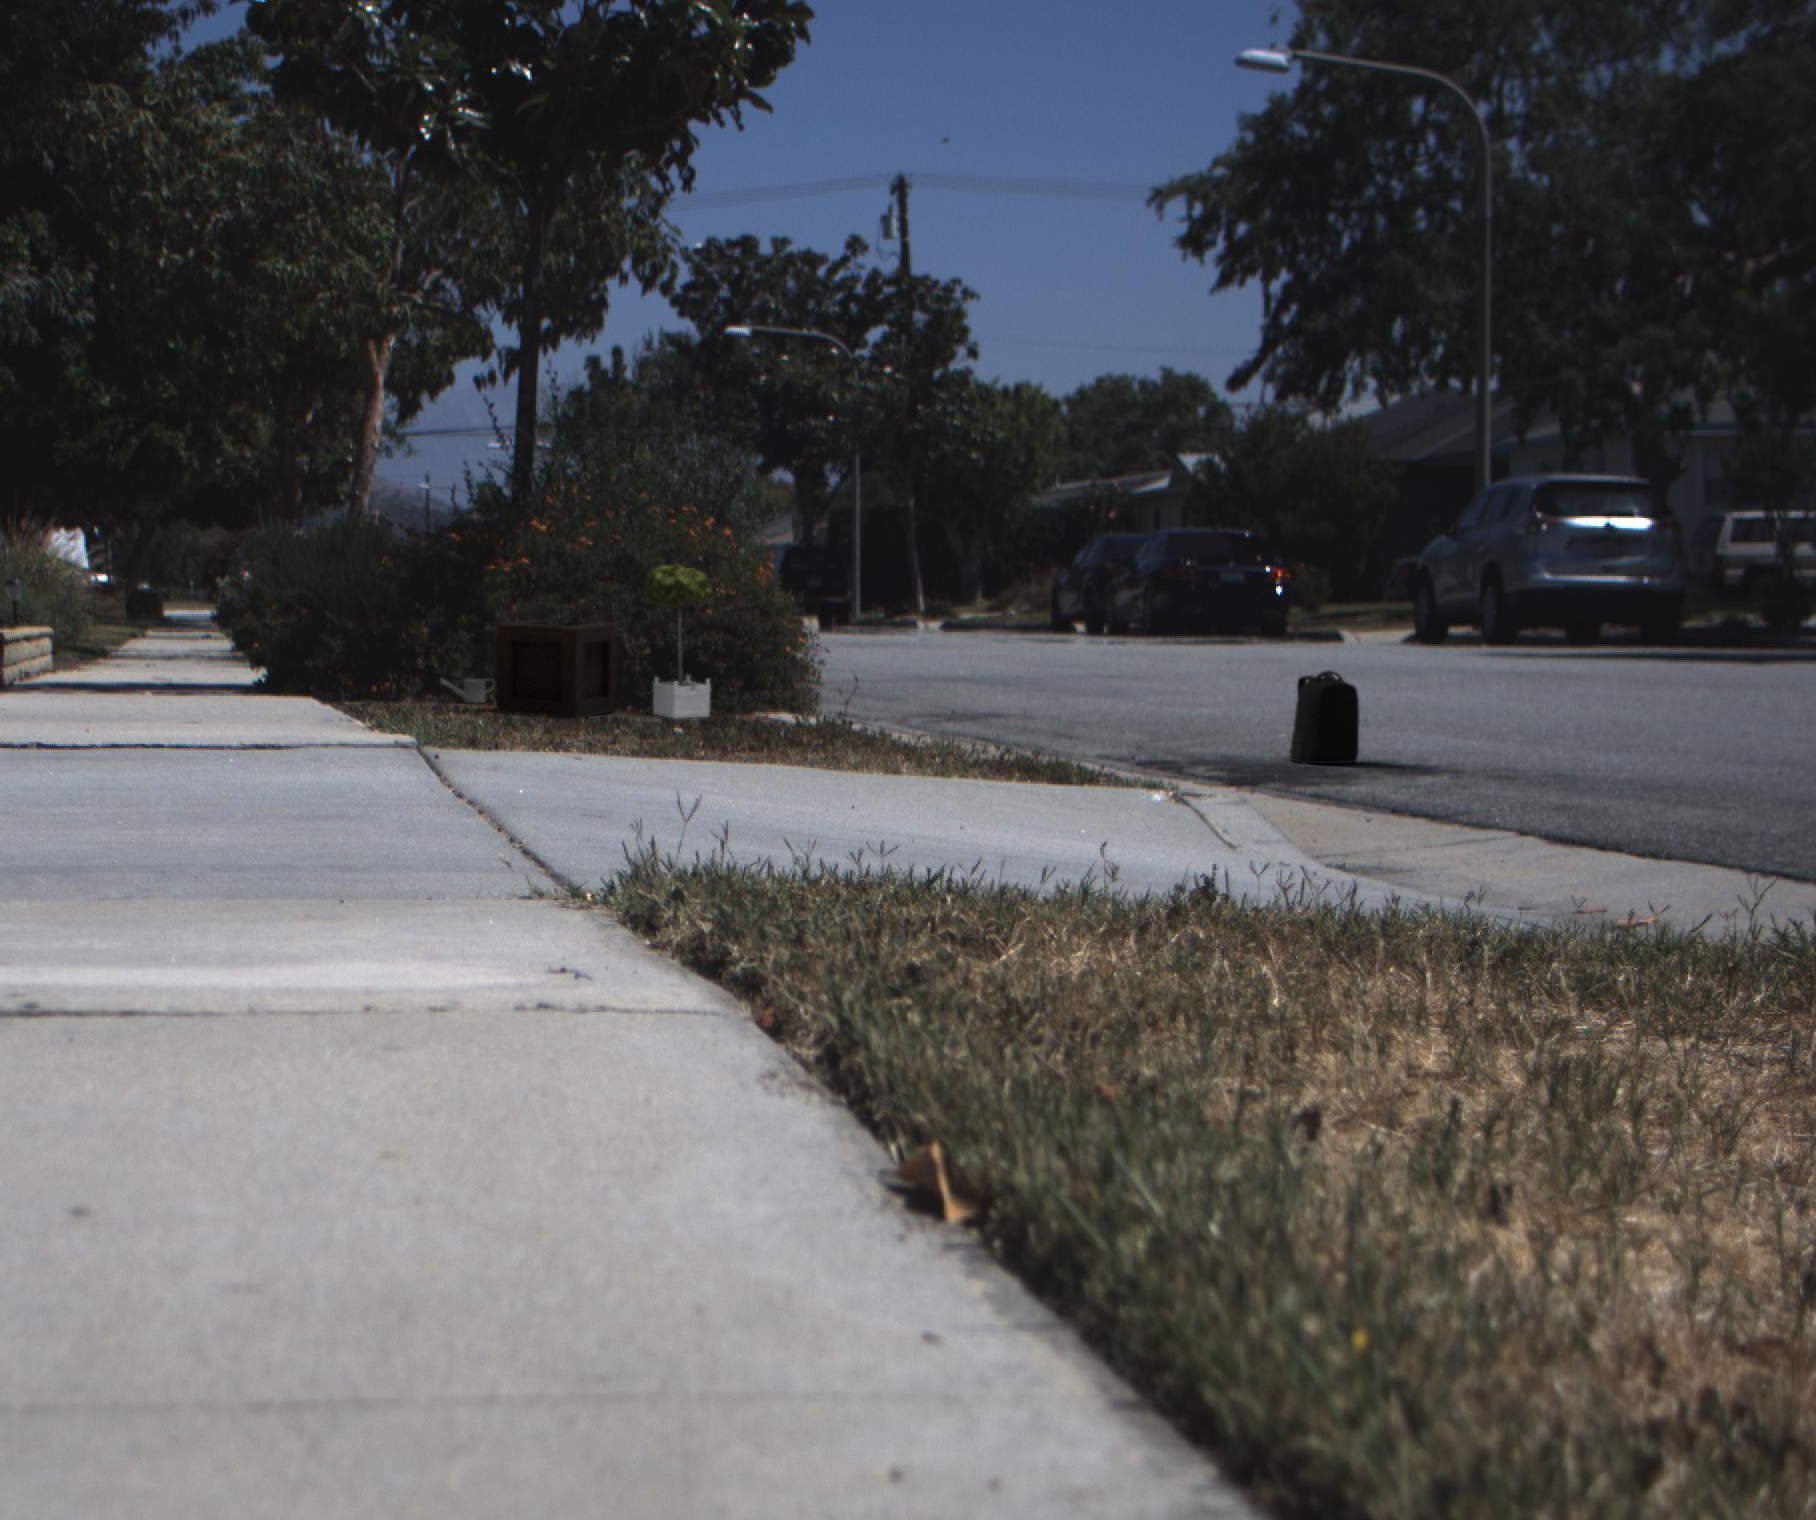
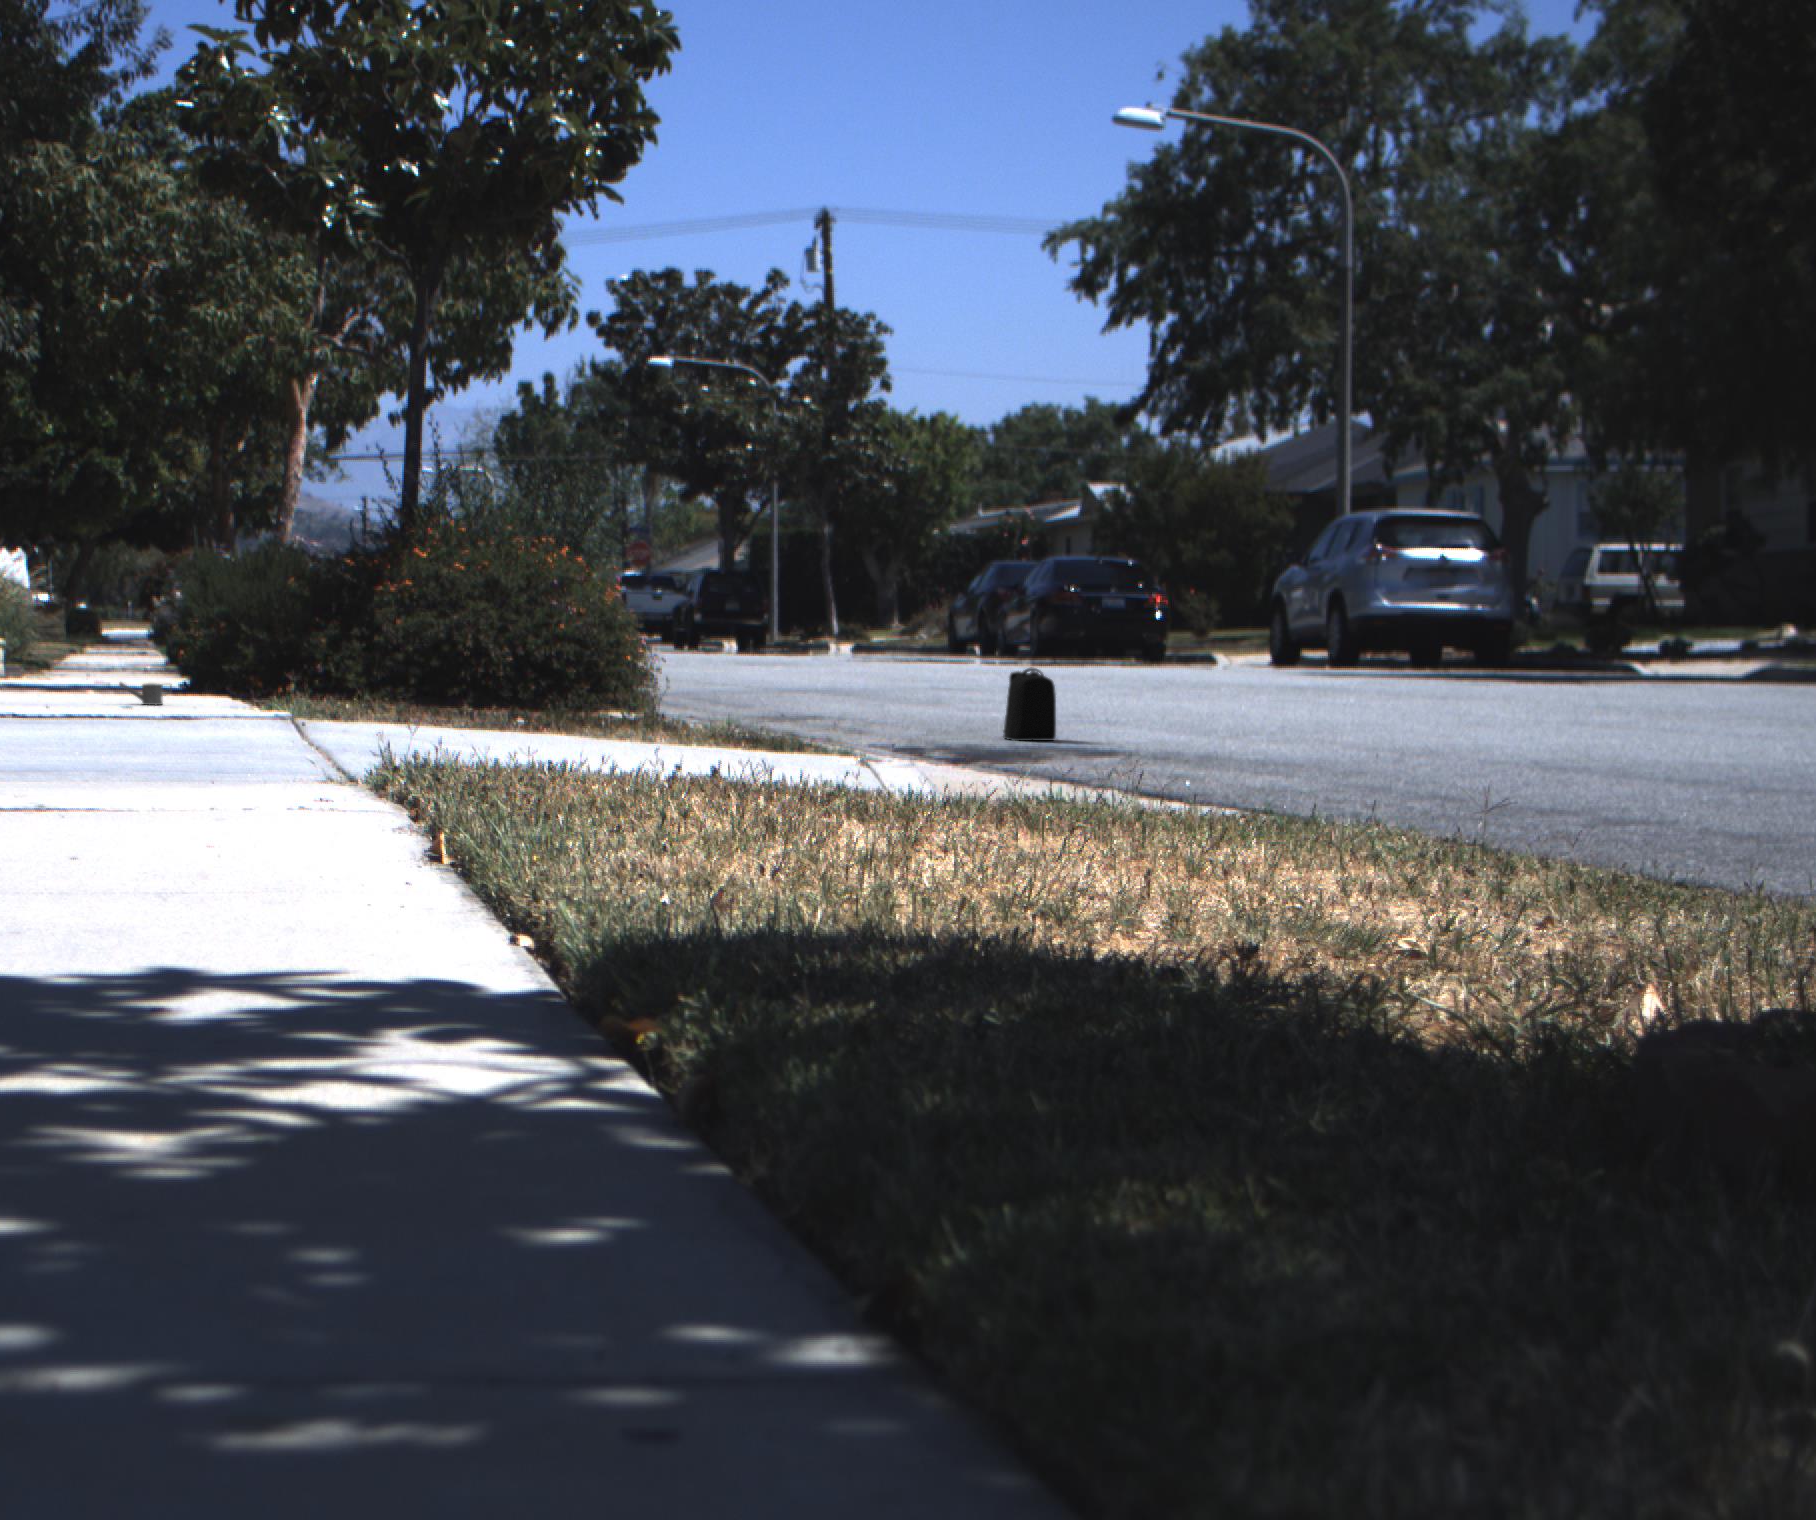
potted tree: present [645,563,712,718] -> none [504,581,559,708]
wooden crate: present [496,619,617,719] -> none [383,627,483,707]
watering can: present [440,678,495,703] -> present [119,683,172,705]

